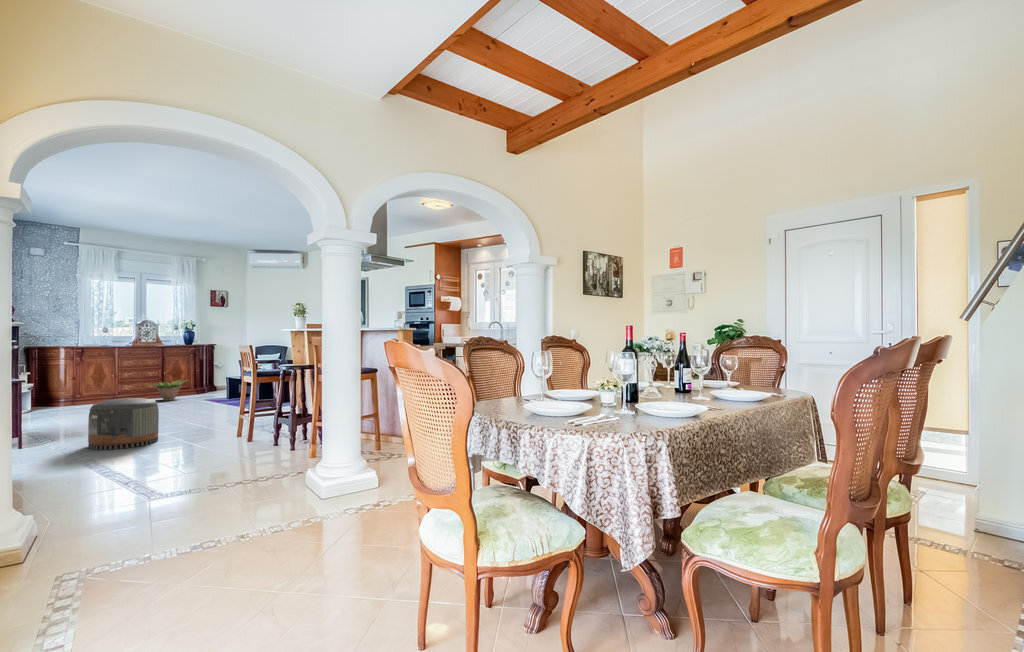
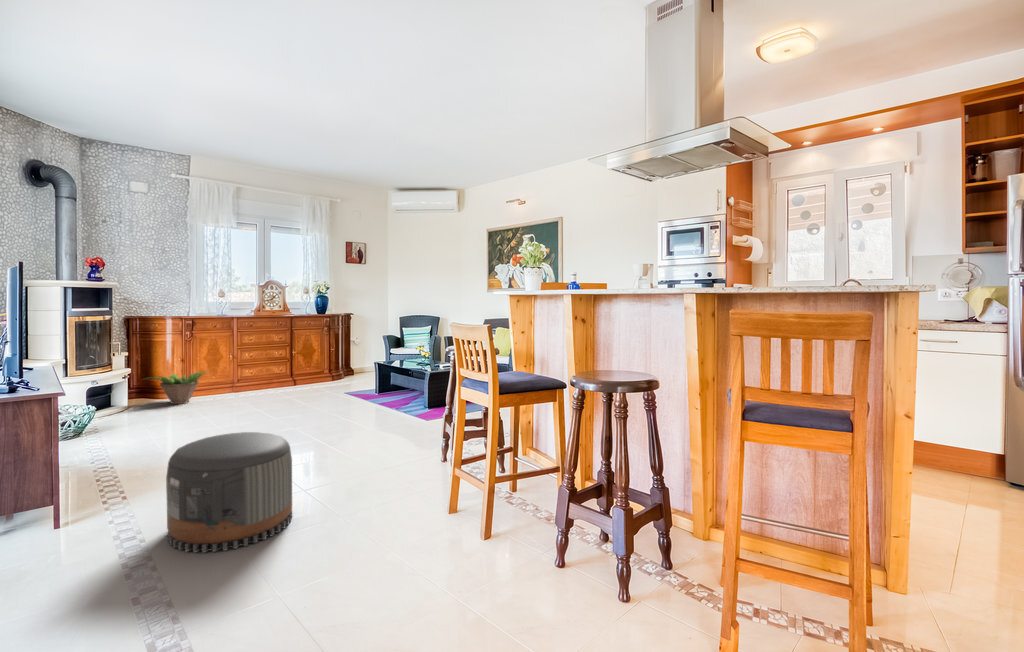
decorative plant: present [150,381,184,401] -> present [146,371,206,404]

